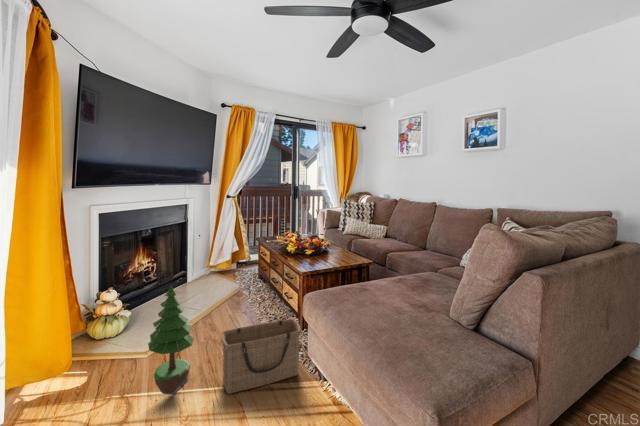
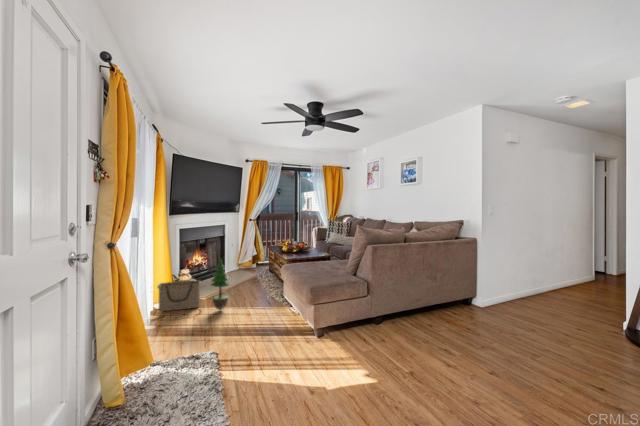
basket: present [221,319,302,394] -> present [158,280,201,311]

